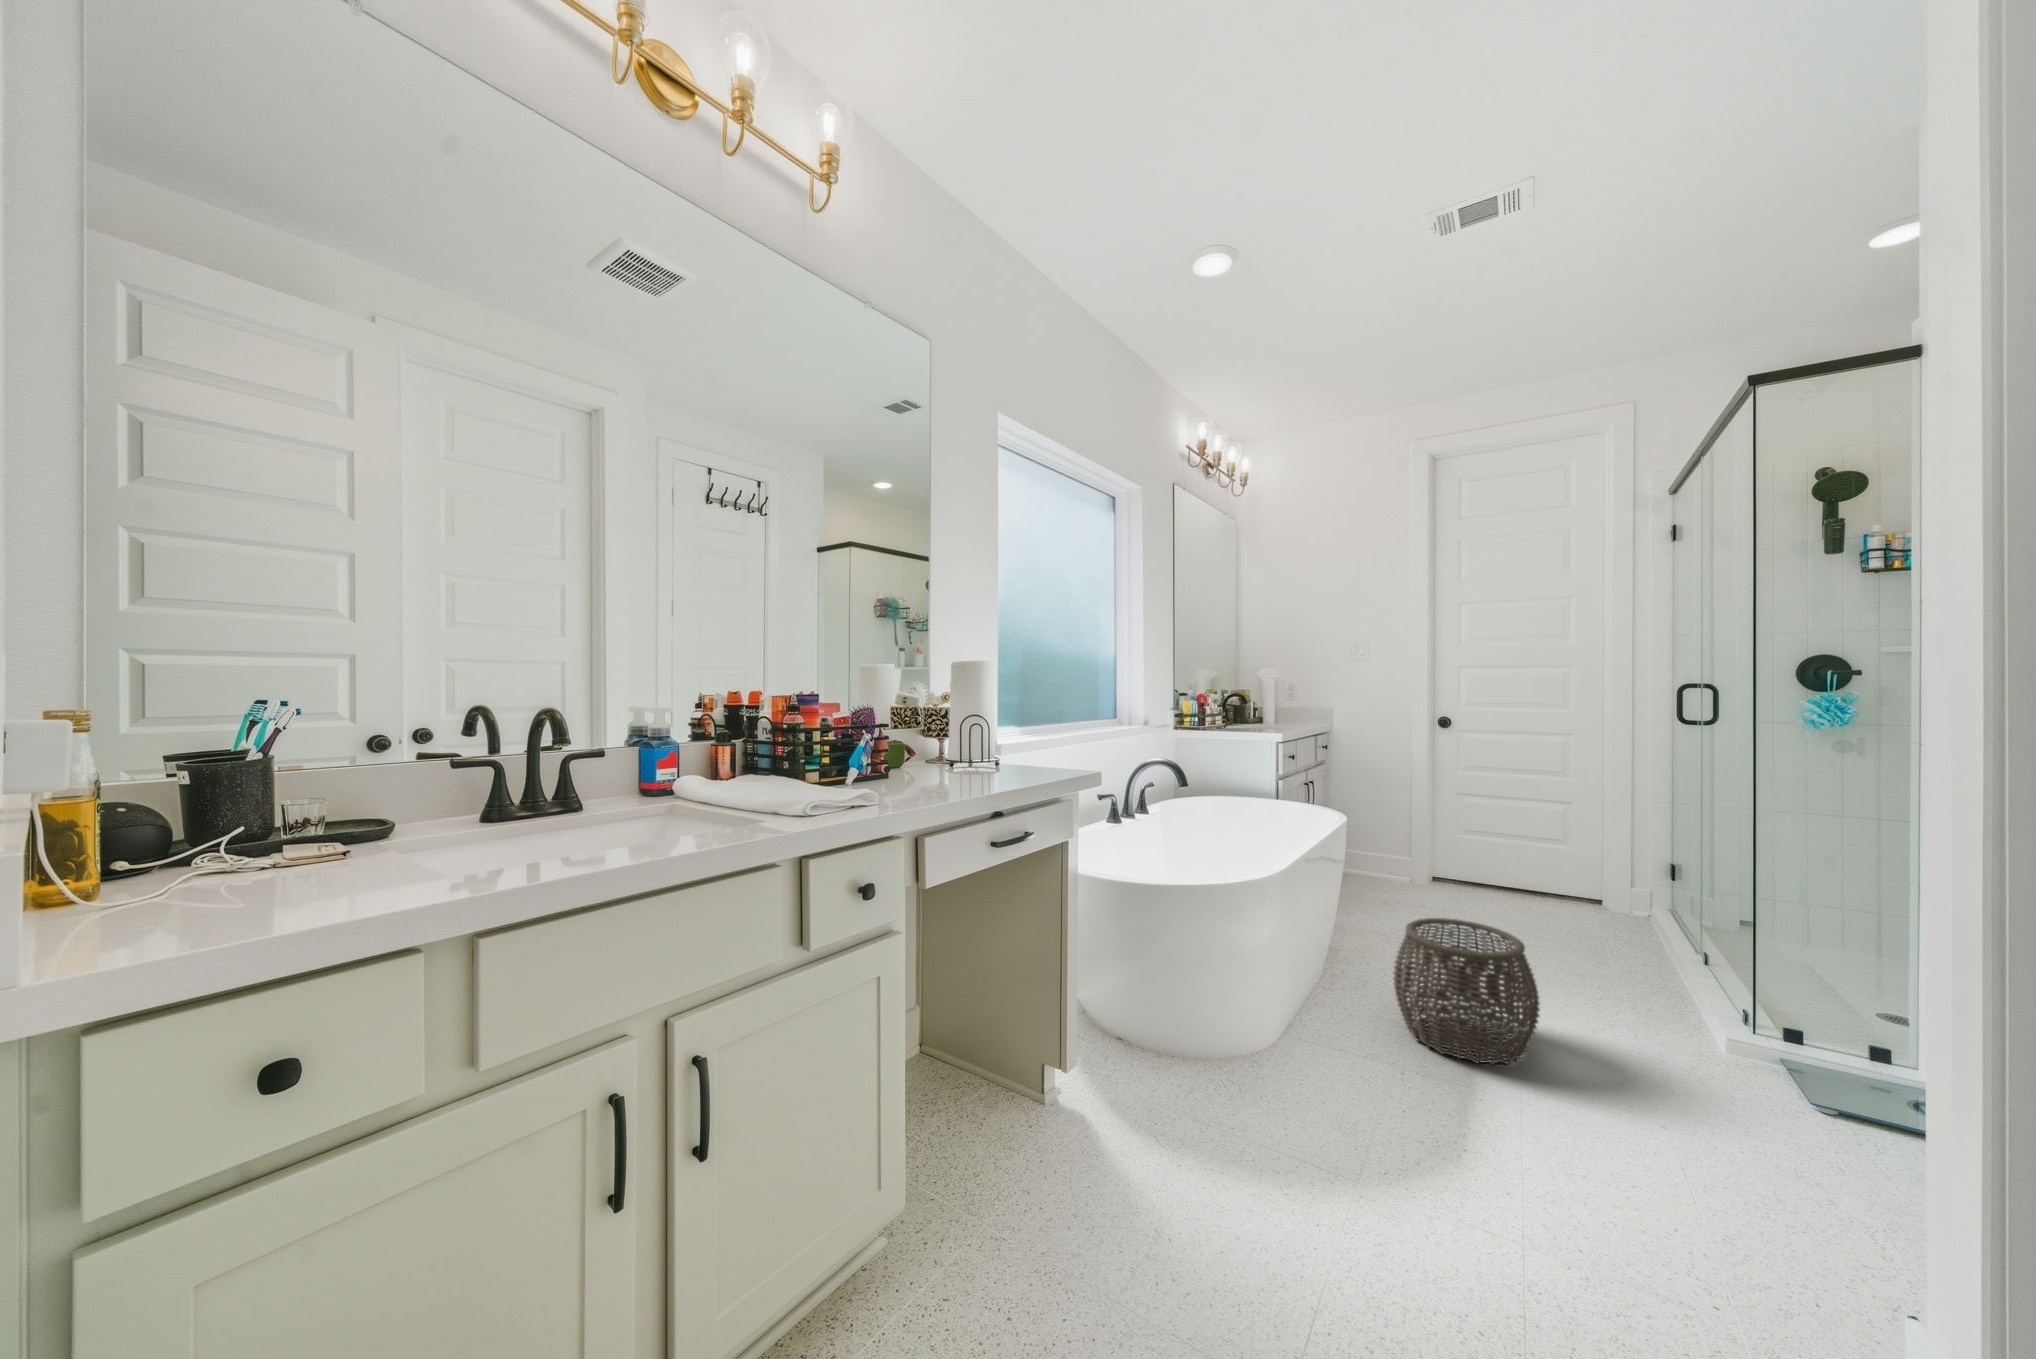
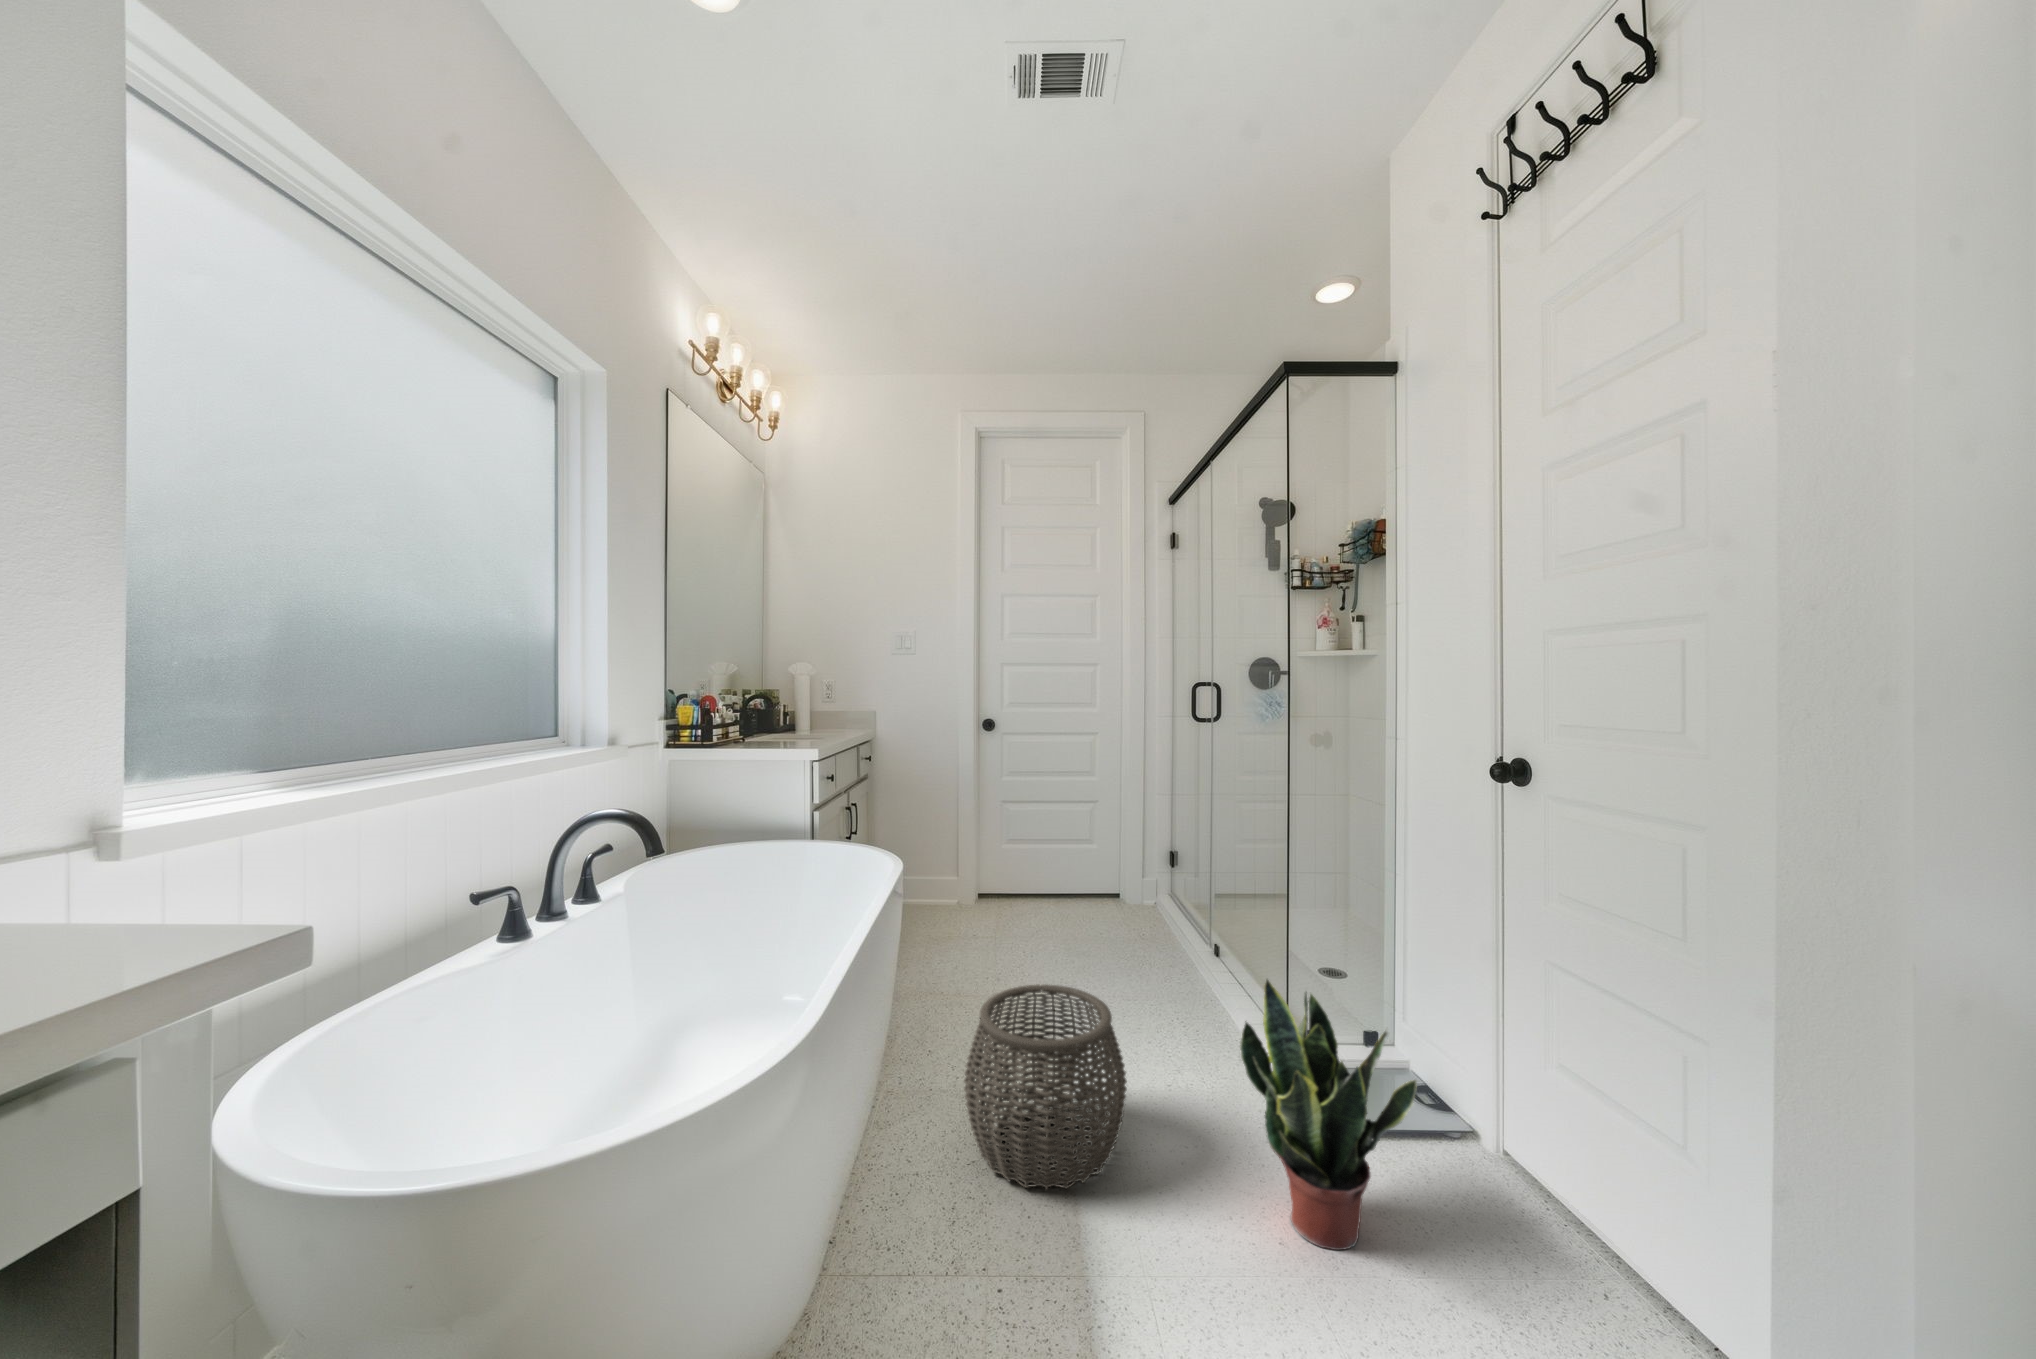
potted plant: none [1648,930,1844,1172] -> present [1240,980,1417,1250]

